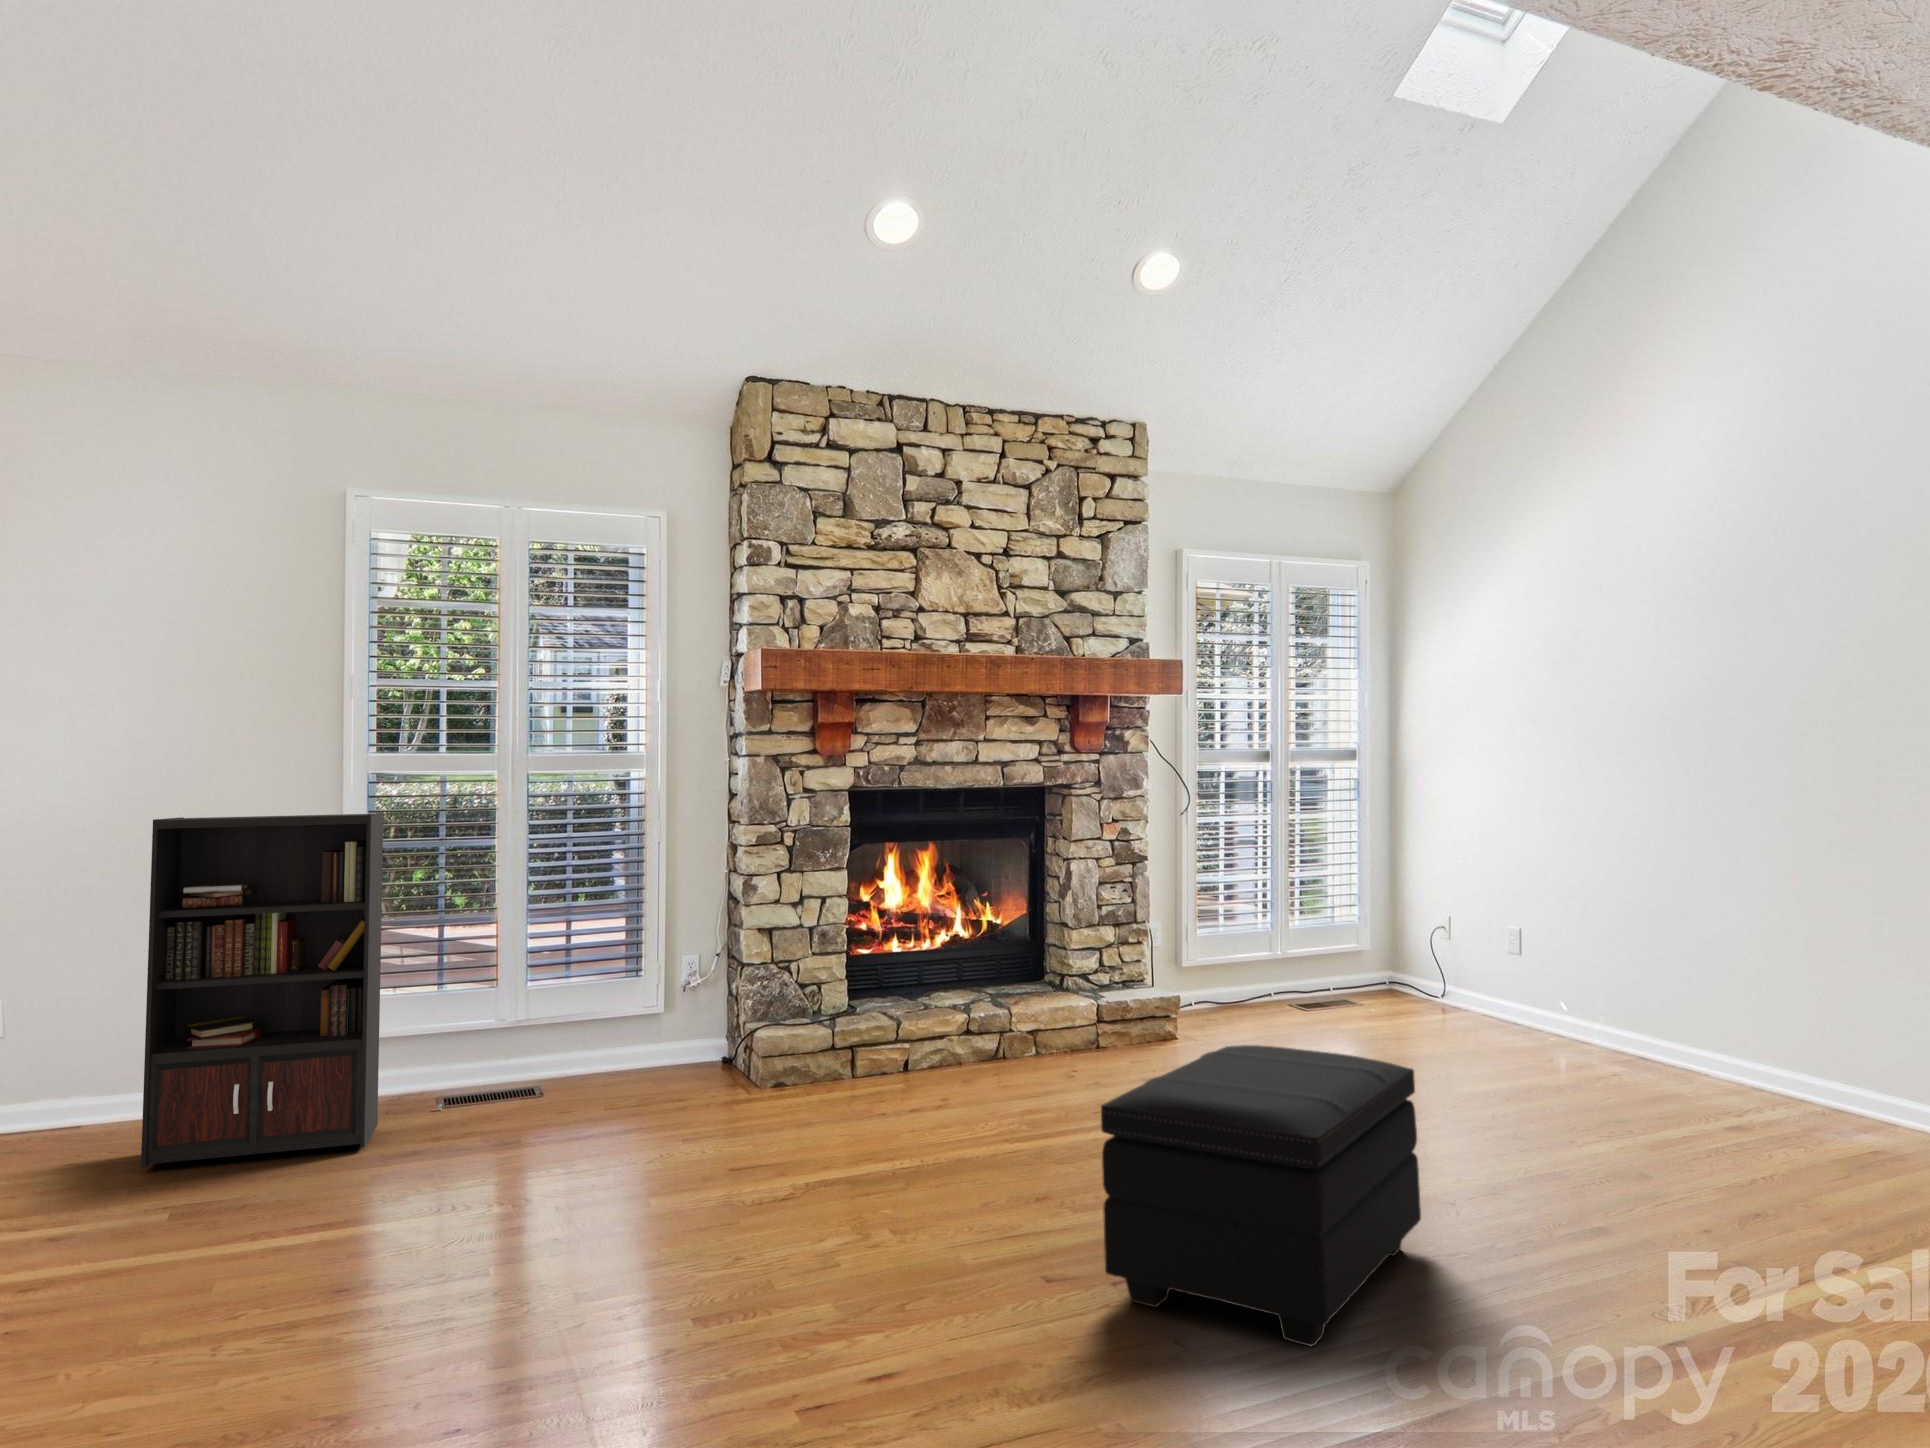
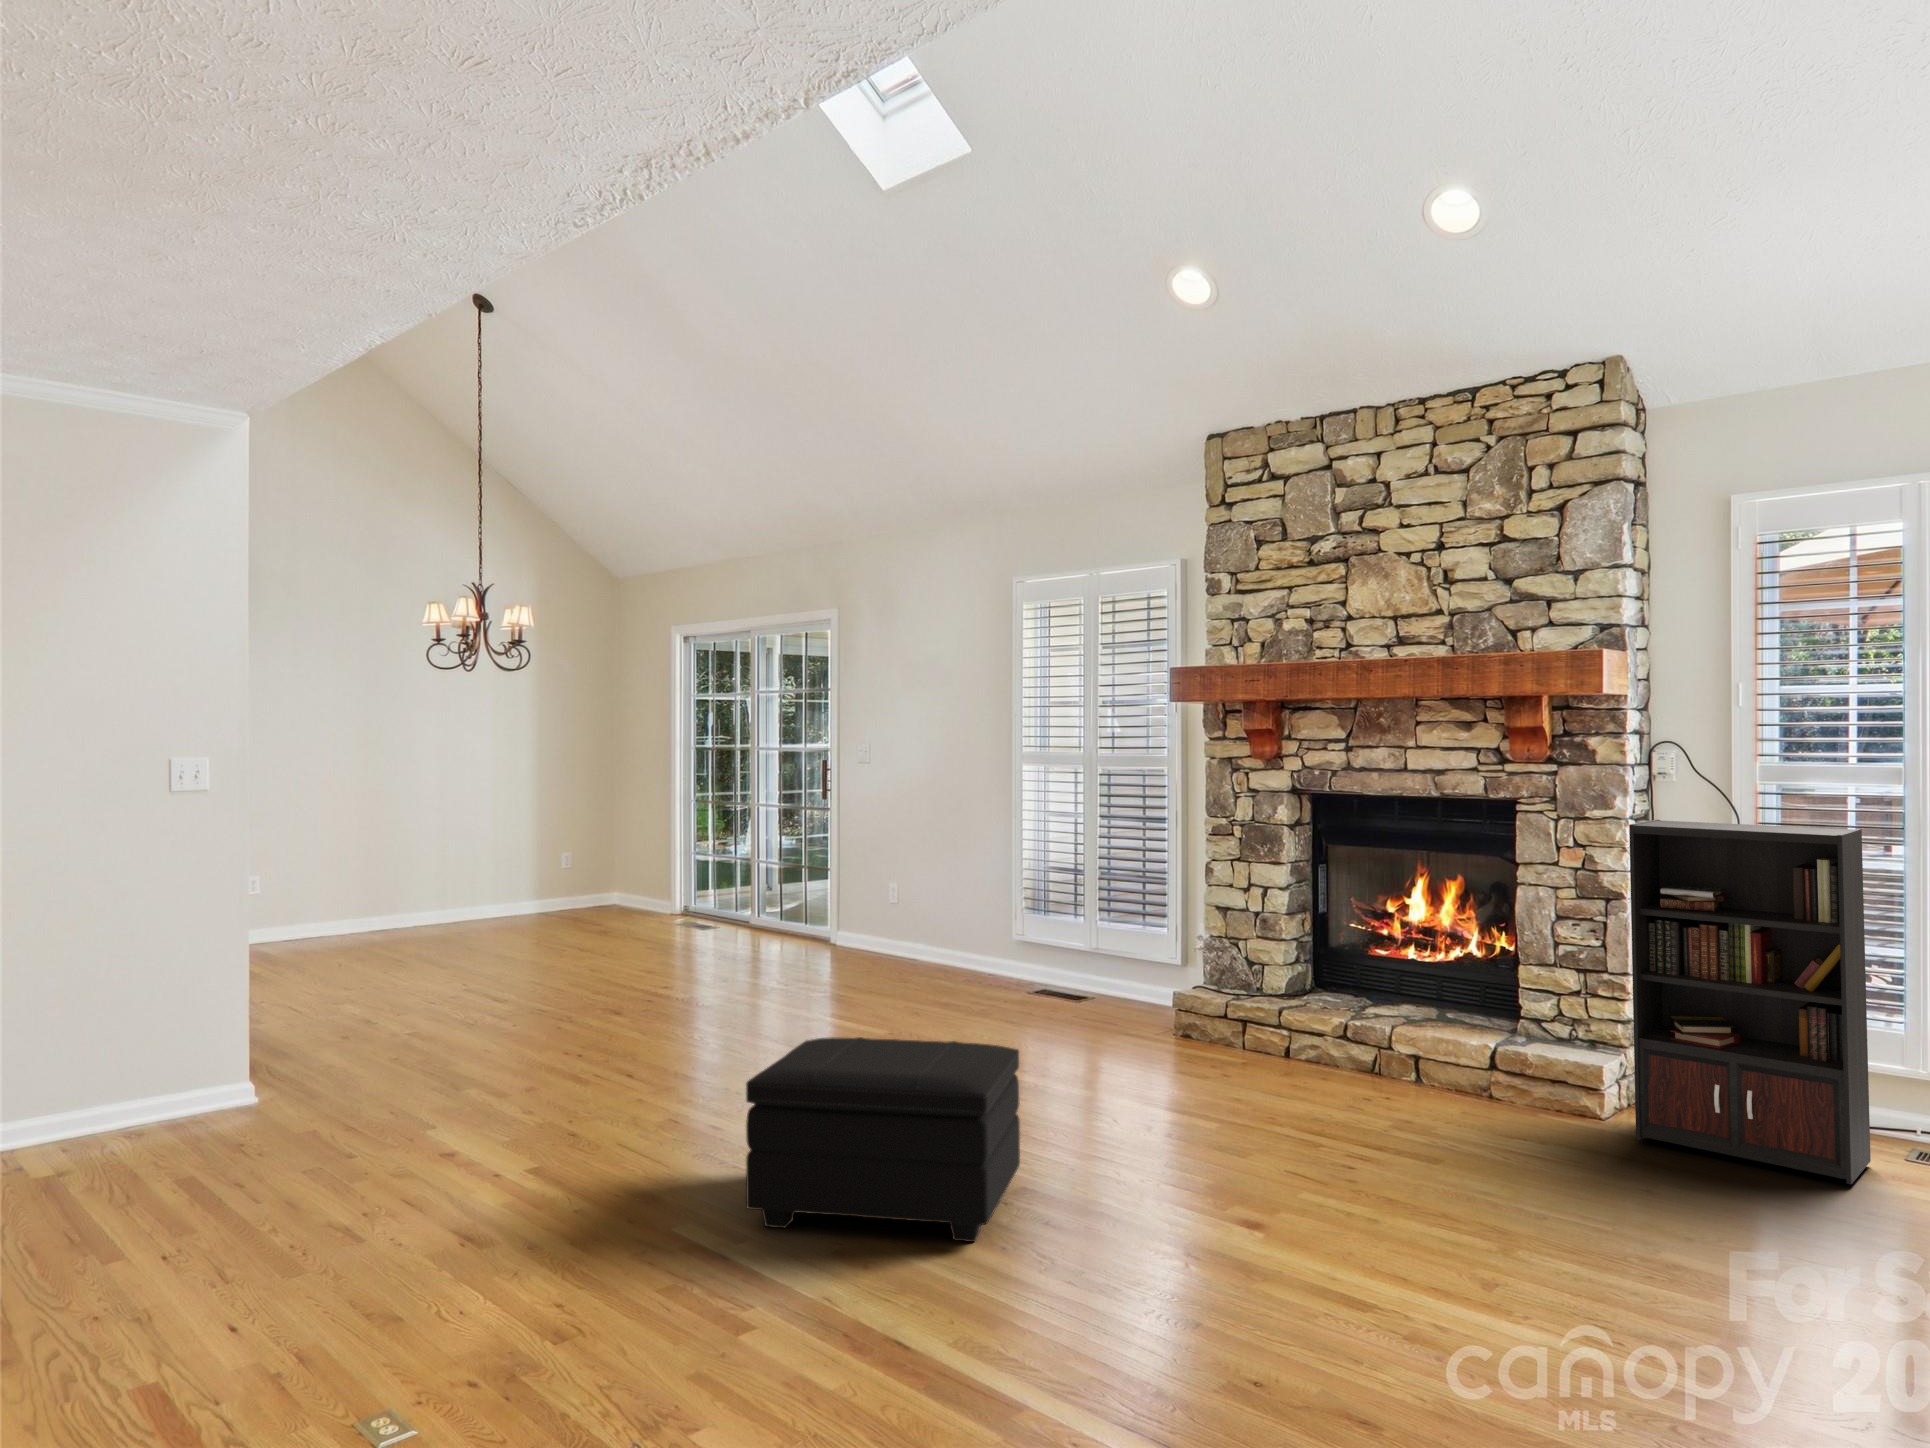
bookcase: present [141,813,442,1169] -> present [1629,820,1871,1184]

